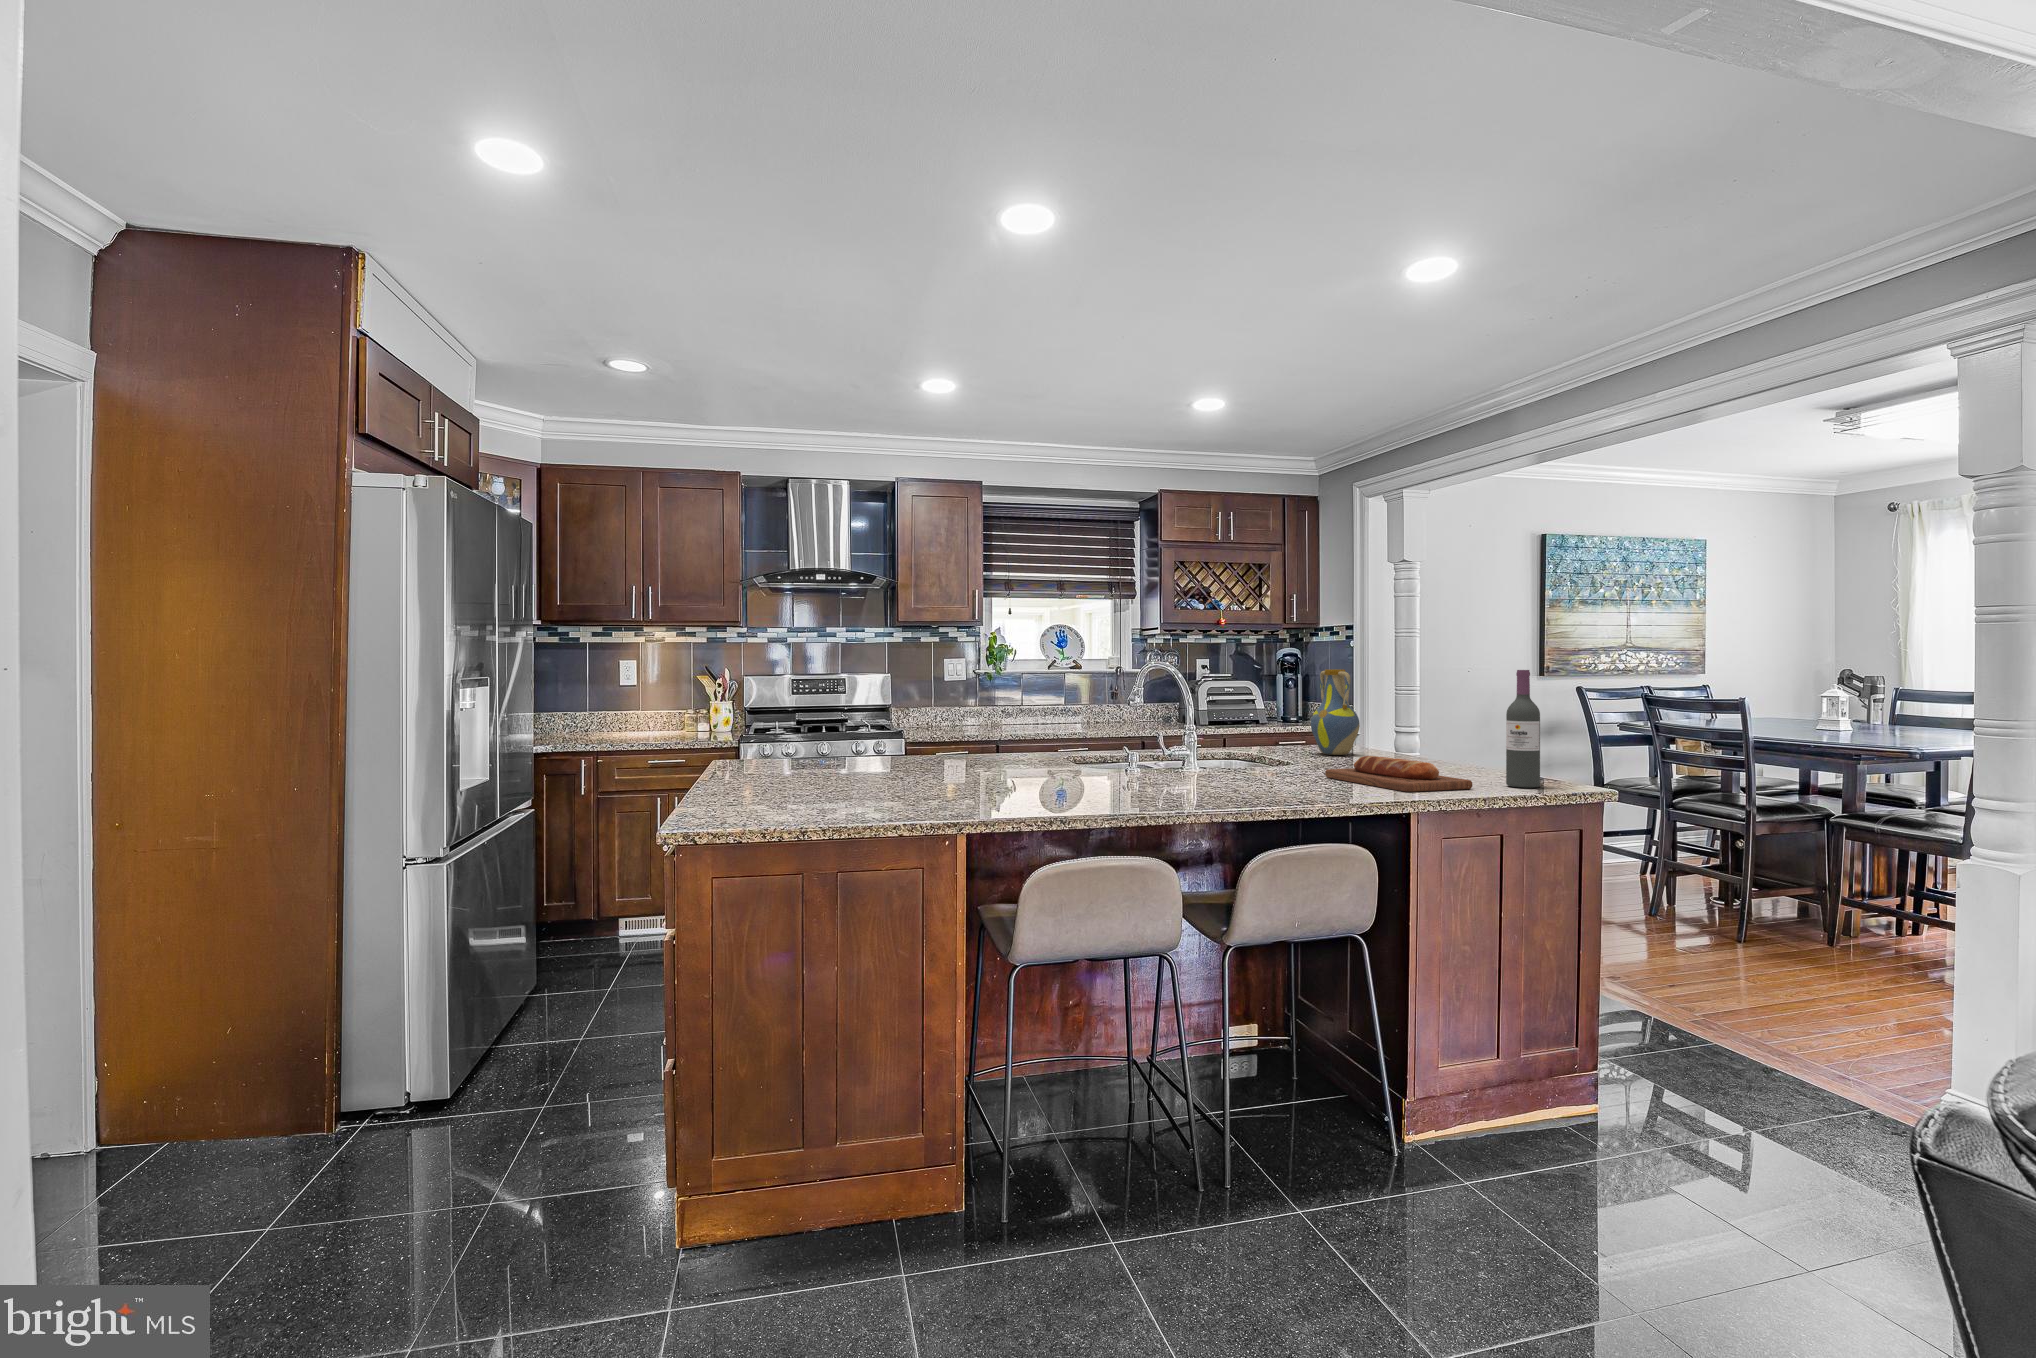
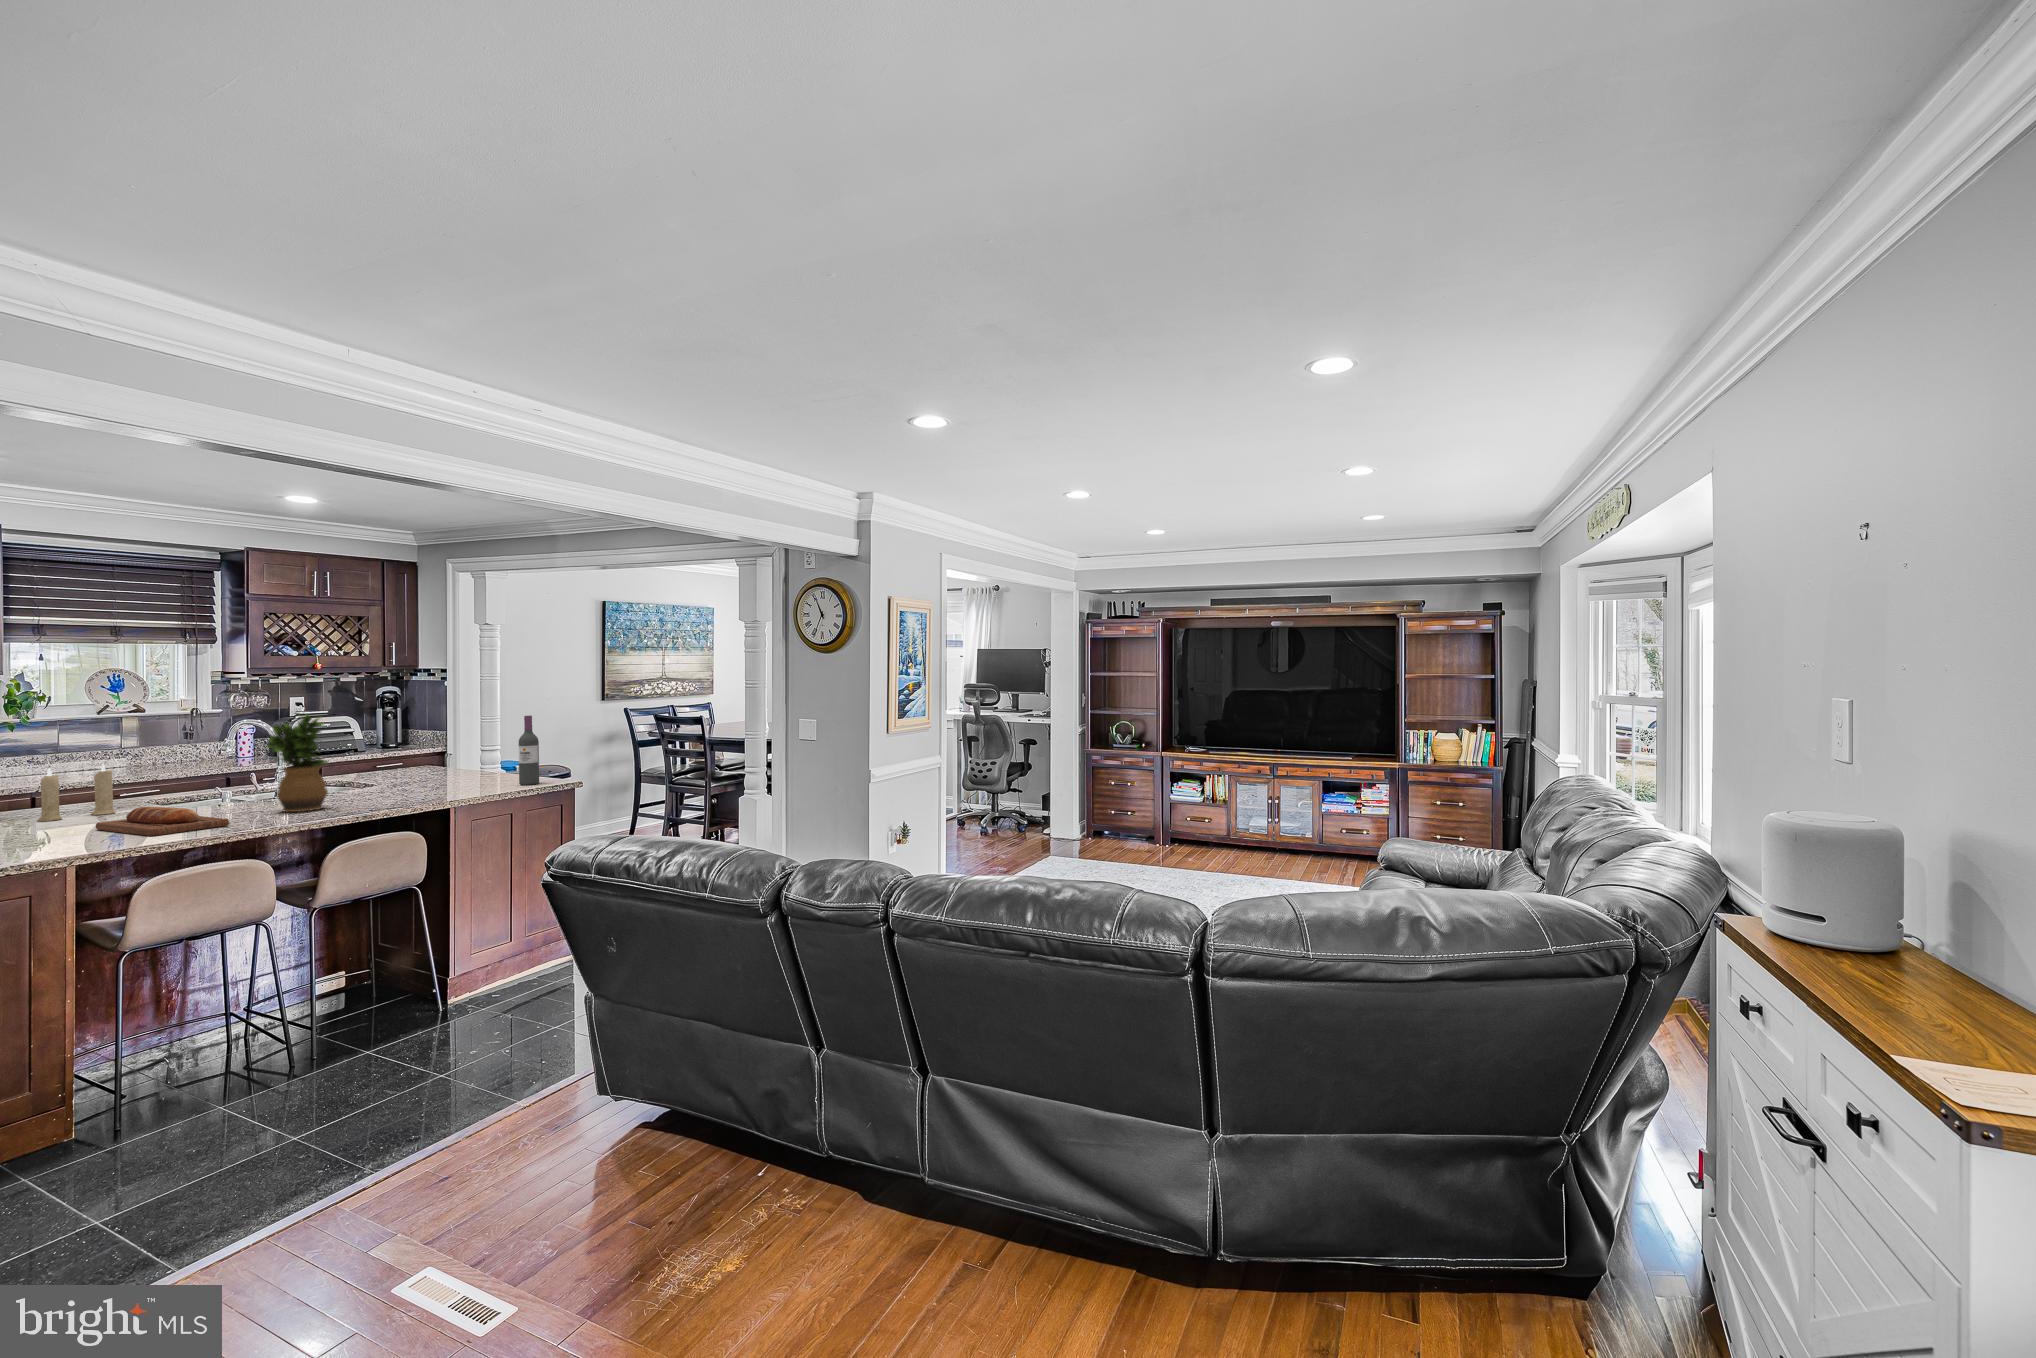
potted plant: none [1174,651,1251,795] -> present [266,714,328,812]
vase: present [1311,669,1360,755] -> none [394,713,434,775]
candle: none [968,709,1034,773] -> present [37,764,116,821]
bread loaf: present [1325,756,1472,792] -> present [96,807,229,836]

